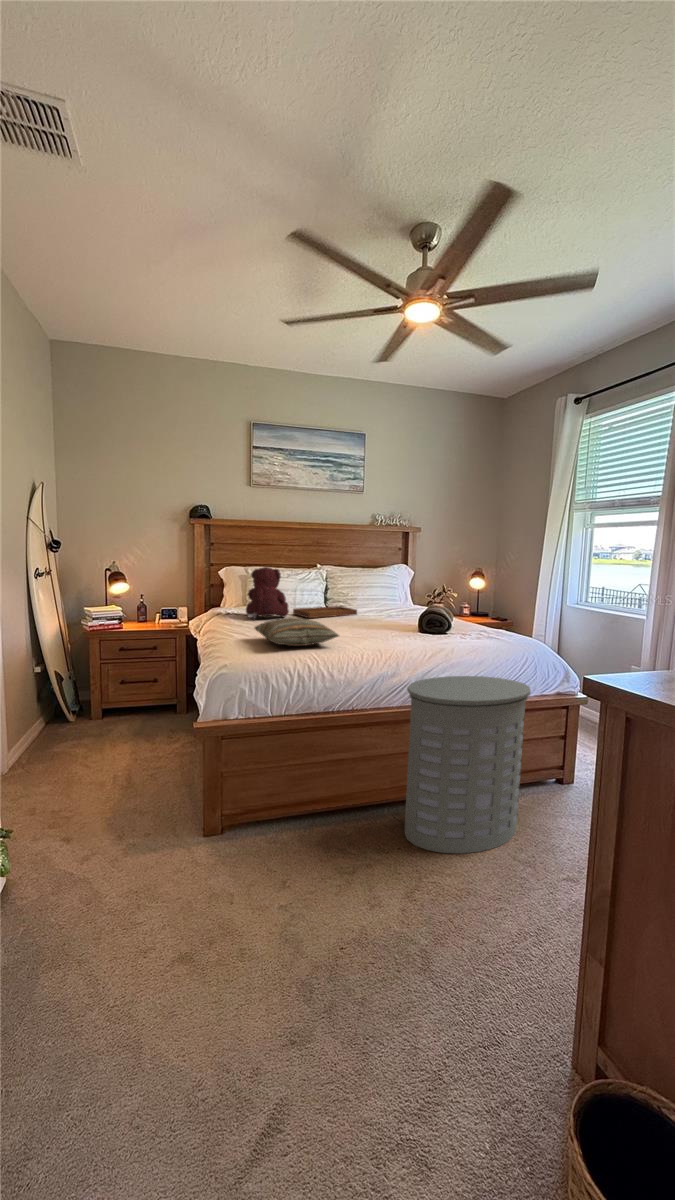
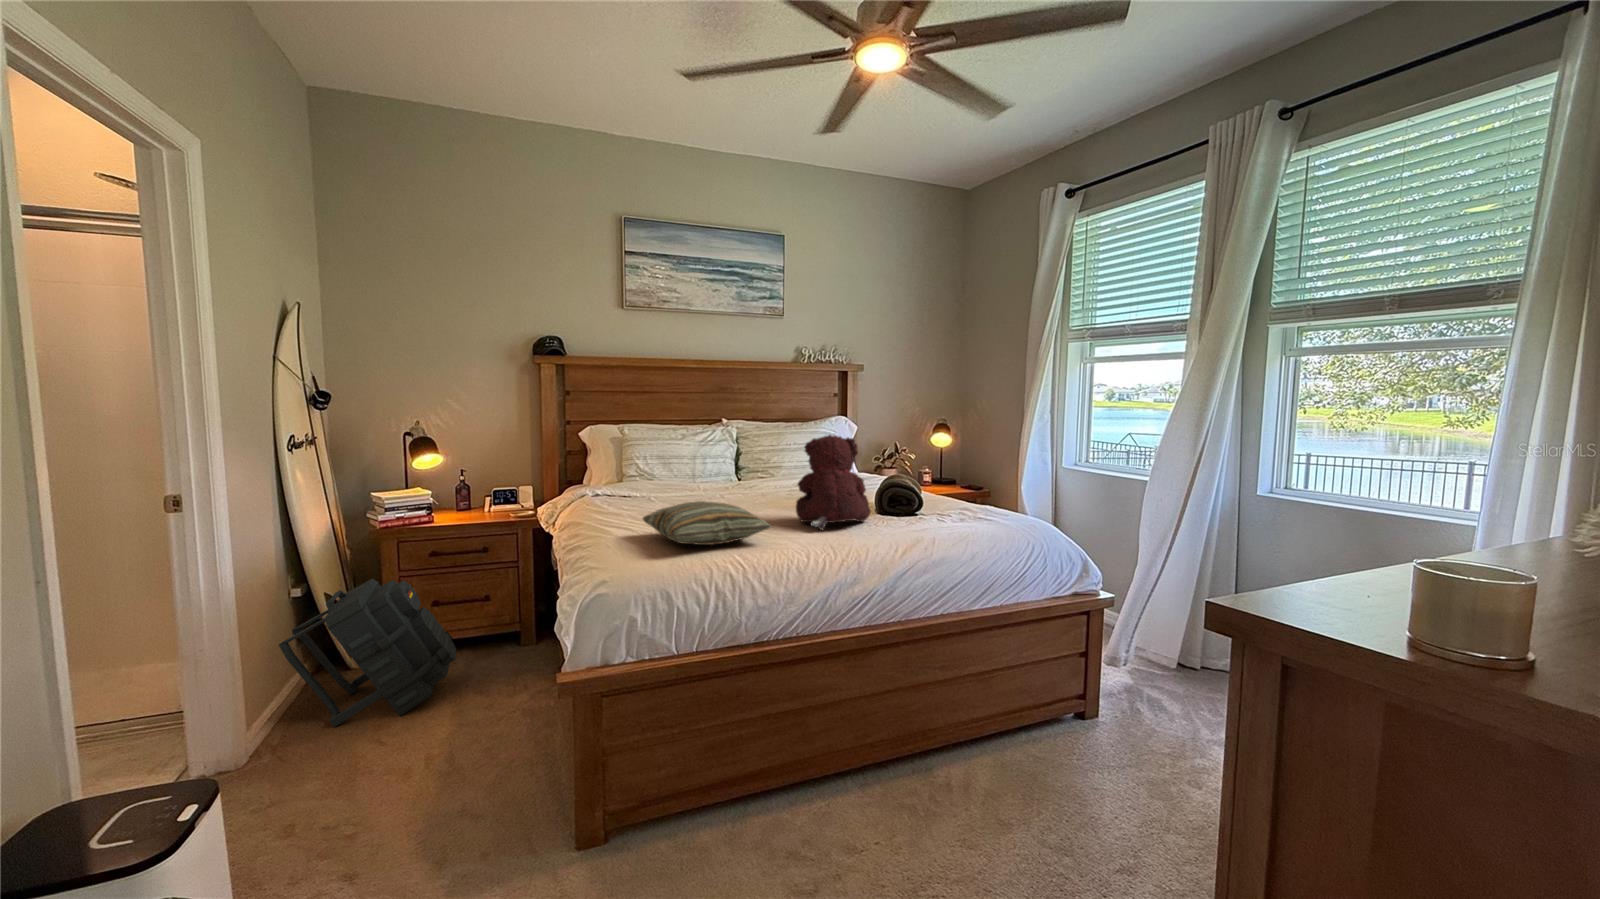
teddy bear: present [246,567,289,619] -> present [796,435,871,530]
tray: present [293,595,357,618] -> none [693,462,785,498]
backpack: none [27,662,135,755] -> present [279,579,457,727]
laundry hamper: present [405,676,531,853] -> none [880,577,1053,845]

